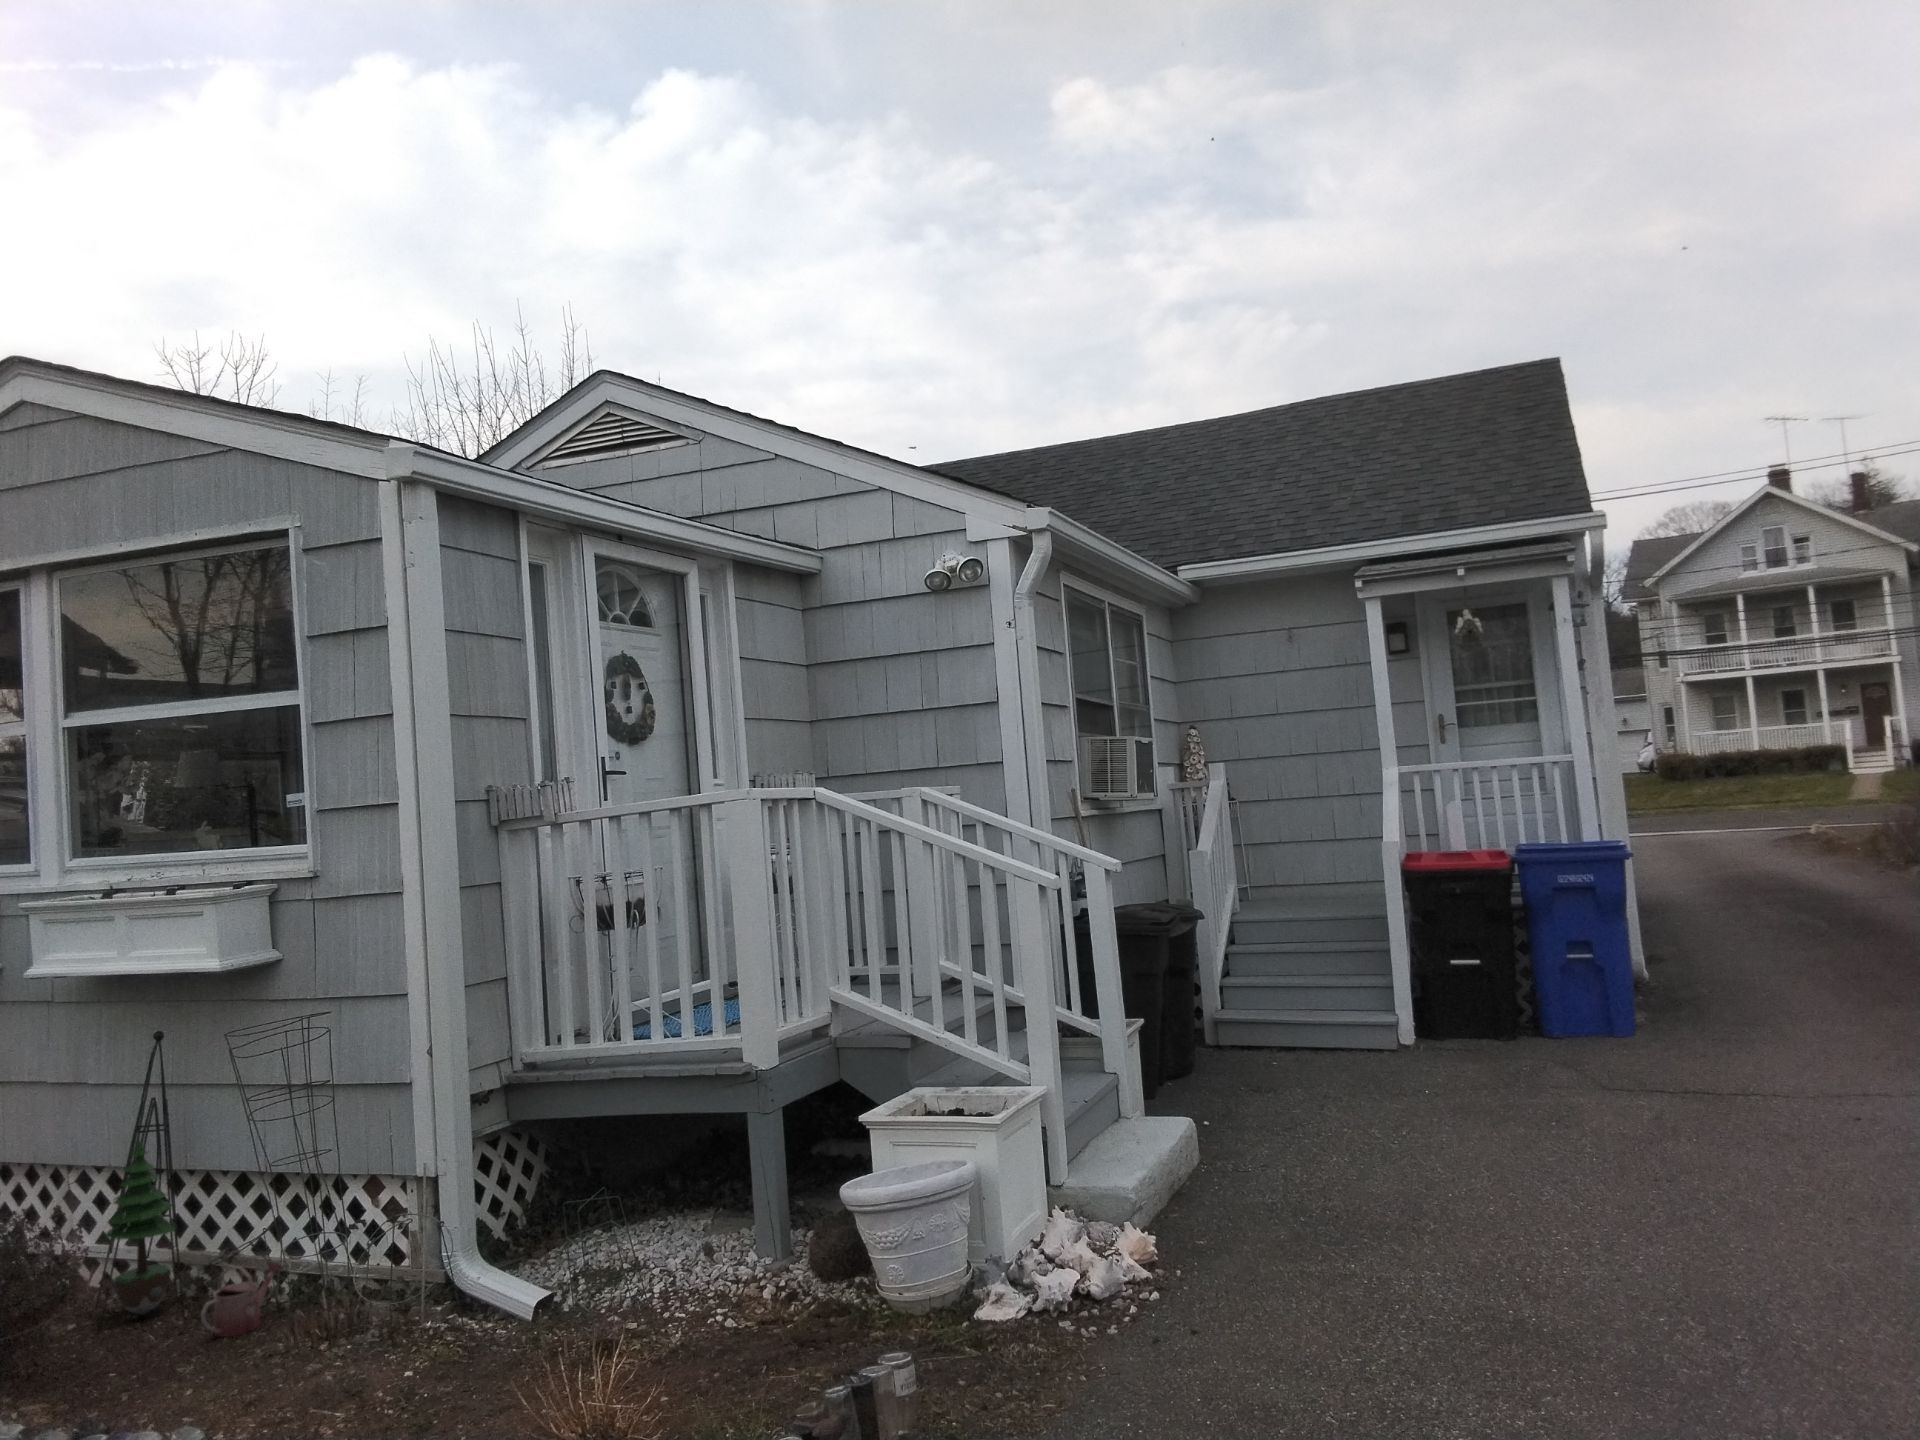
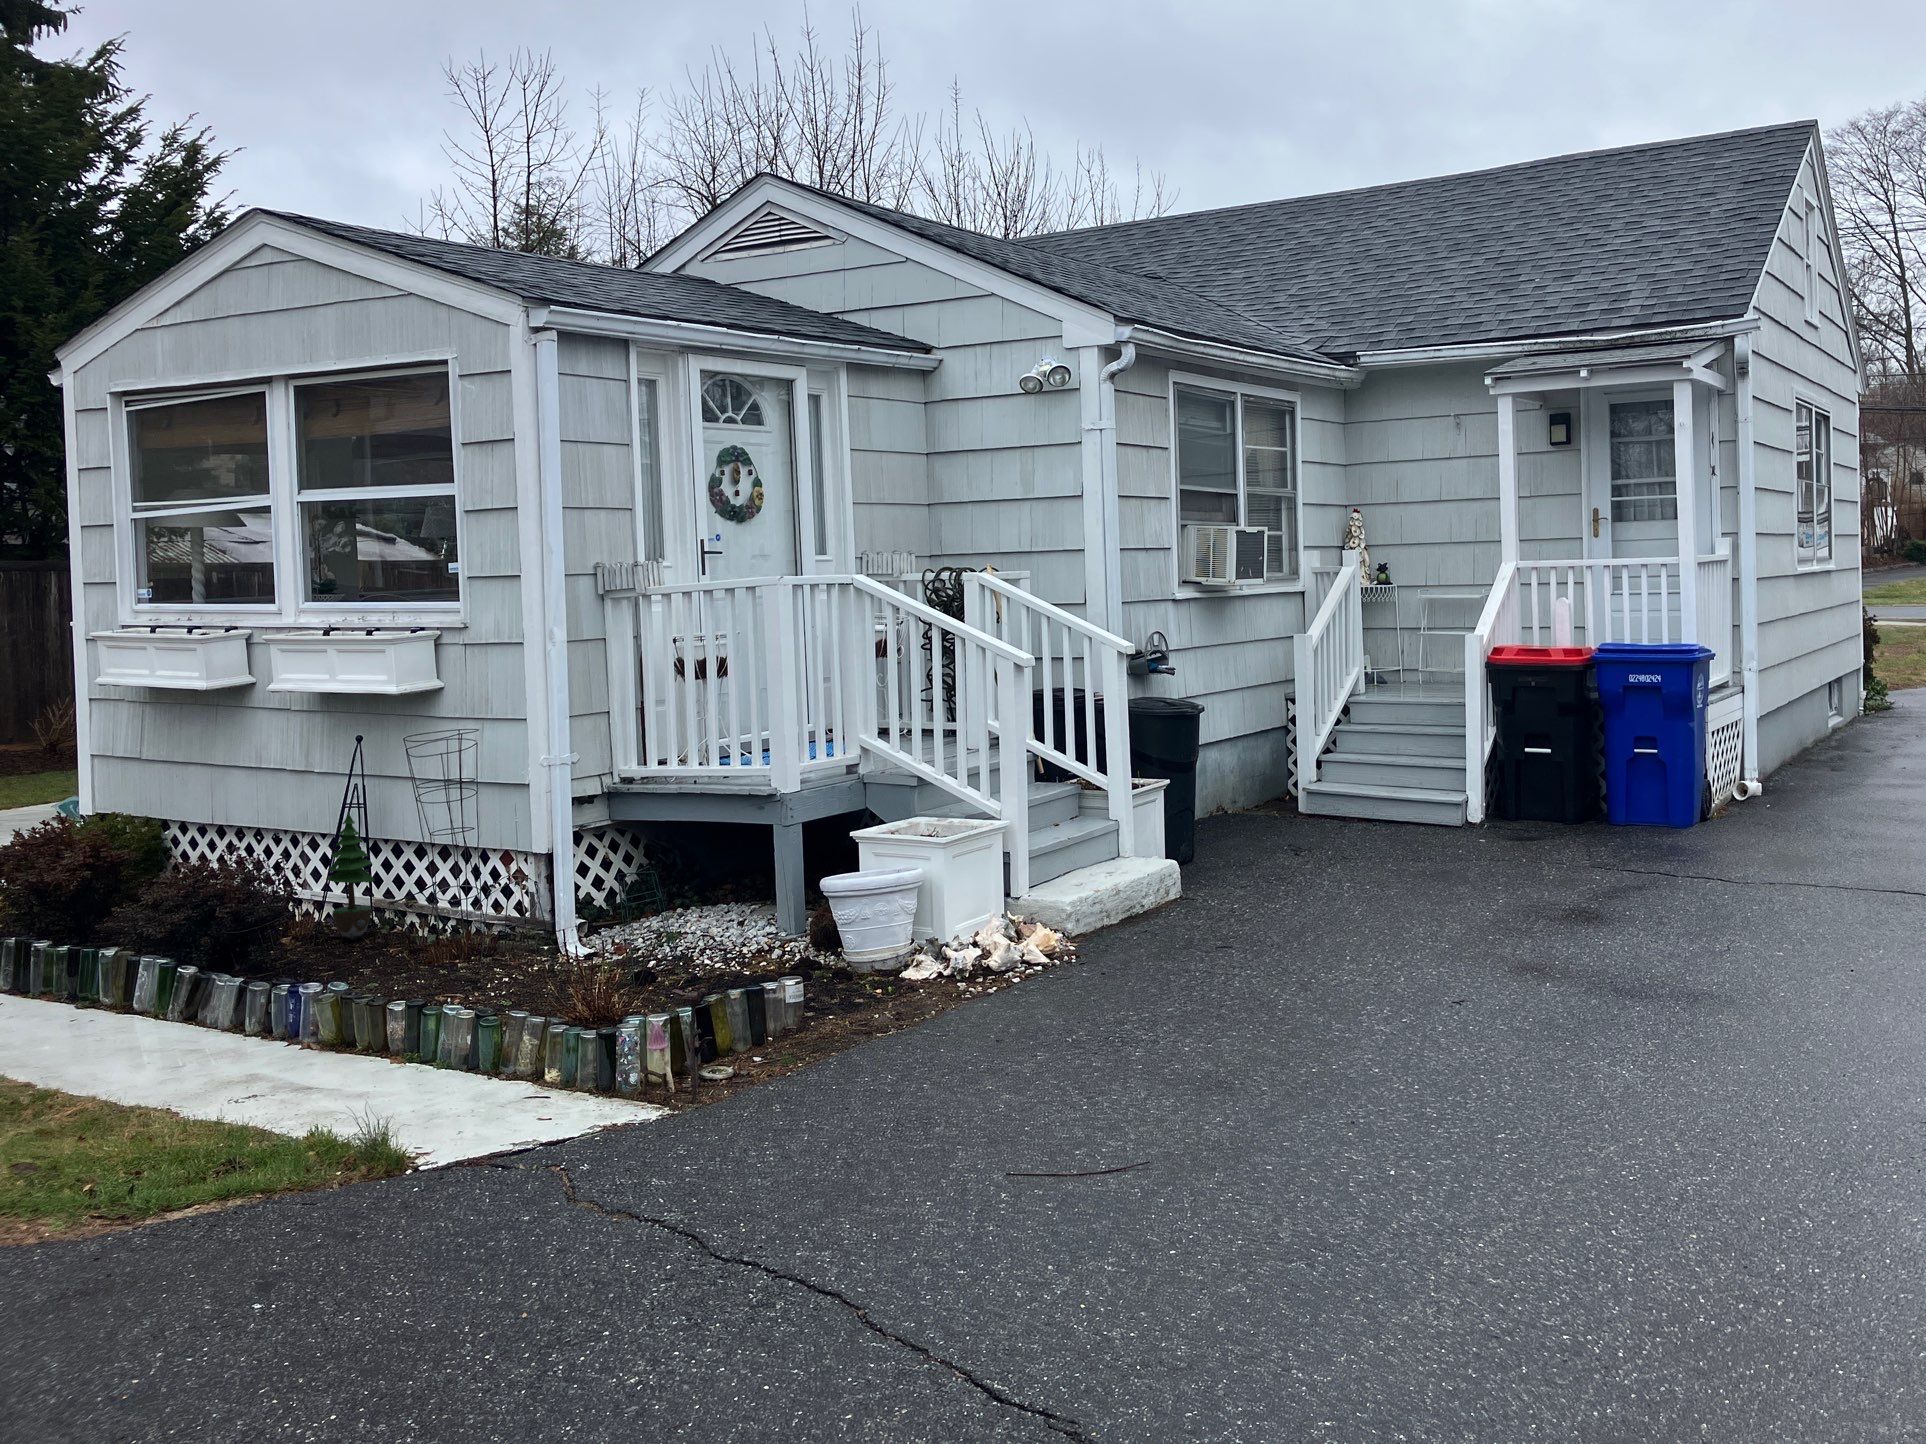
watering can: present [201,1261,284,1337] -> none [386,905,447,954]

